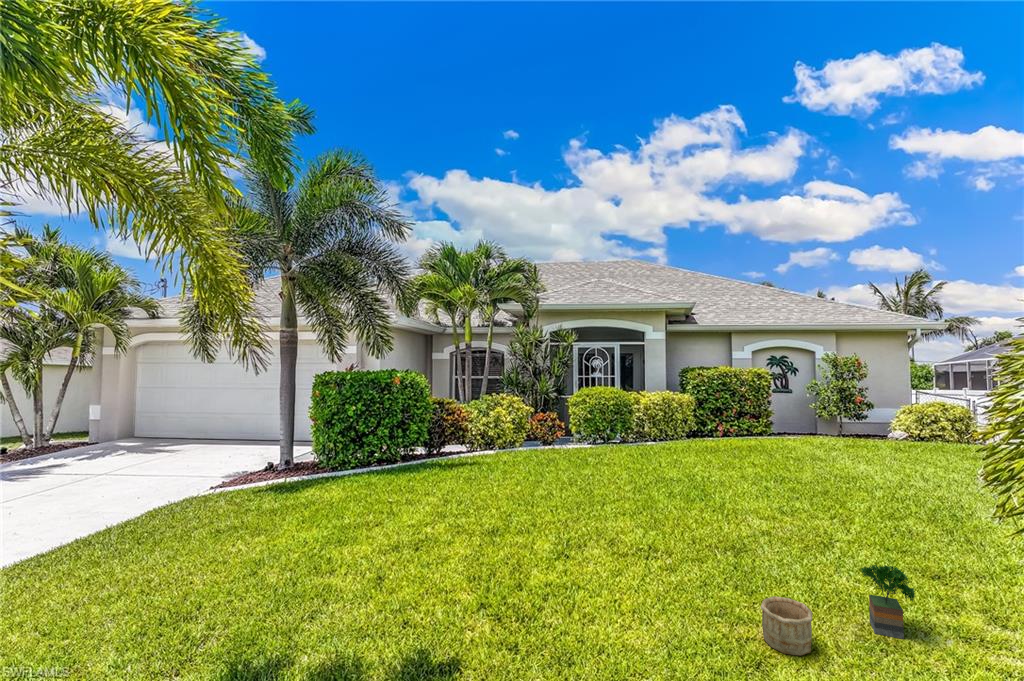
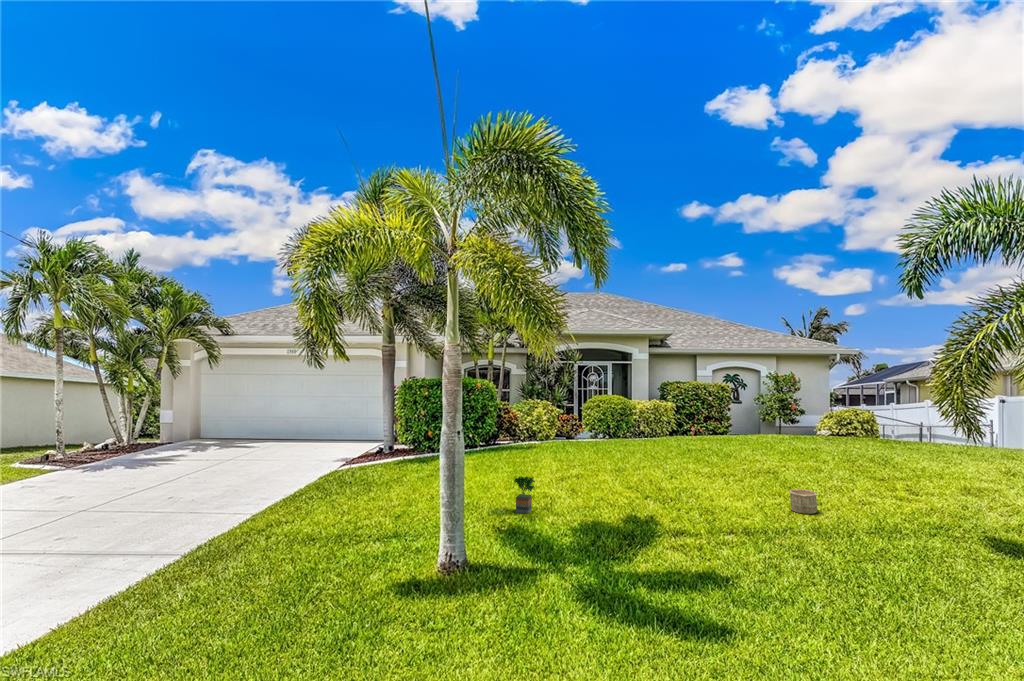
potted tree: present [861,564,915,639] -> present [514,476,535,514]

